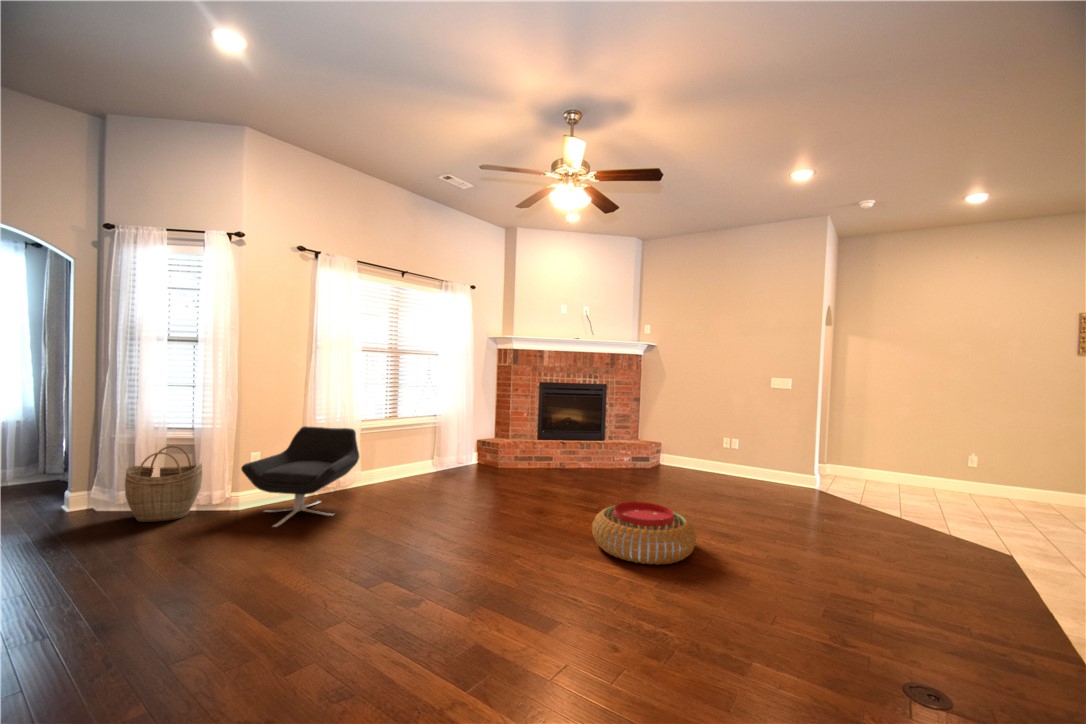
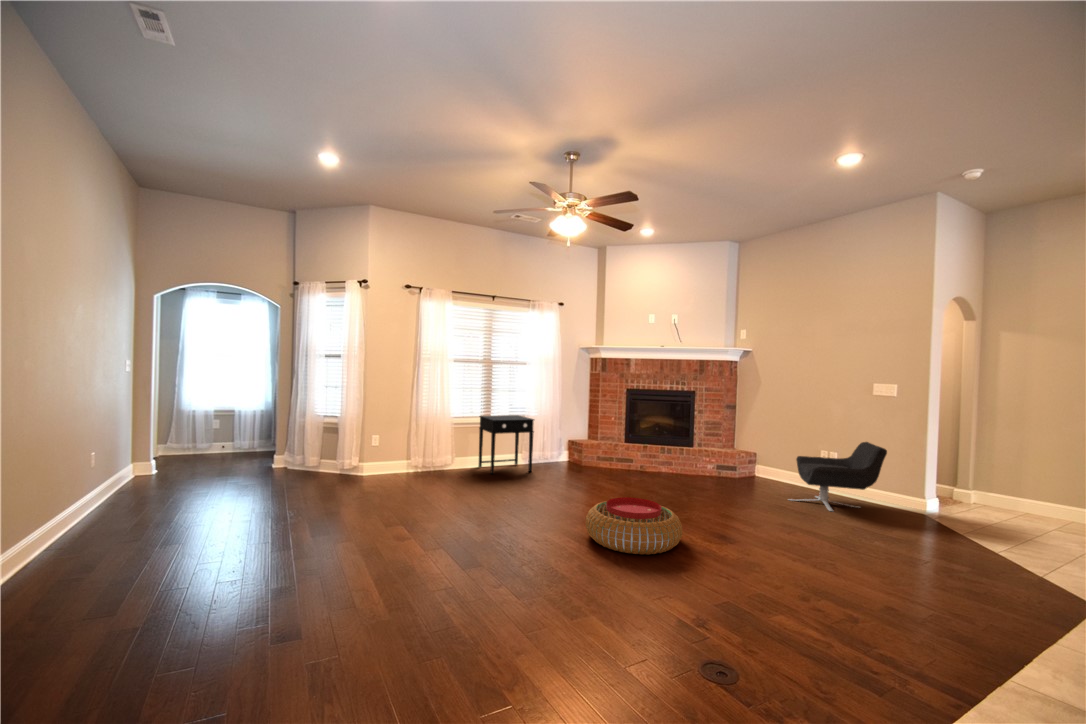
side table: none [386,415,458,489] -> present [479,415,534,474]
lounge chair: present [241,426,359,527] -> present [789,442,887,511]
woven basket: present [125,446,202,522] -> none [296,428,342,478]

